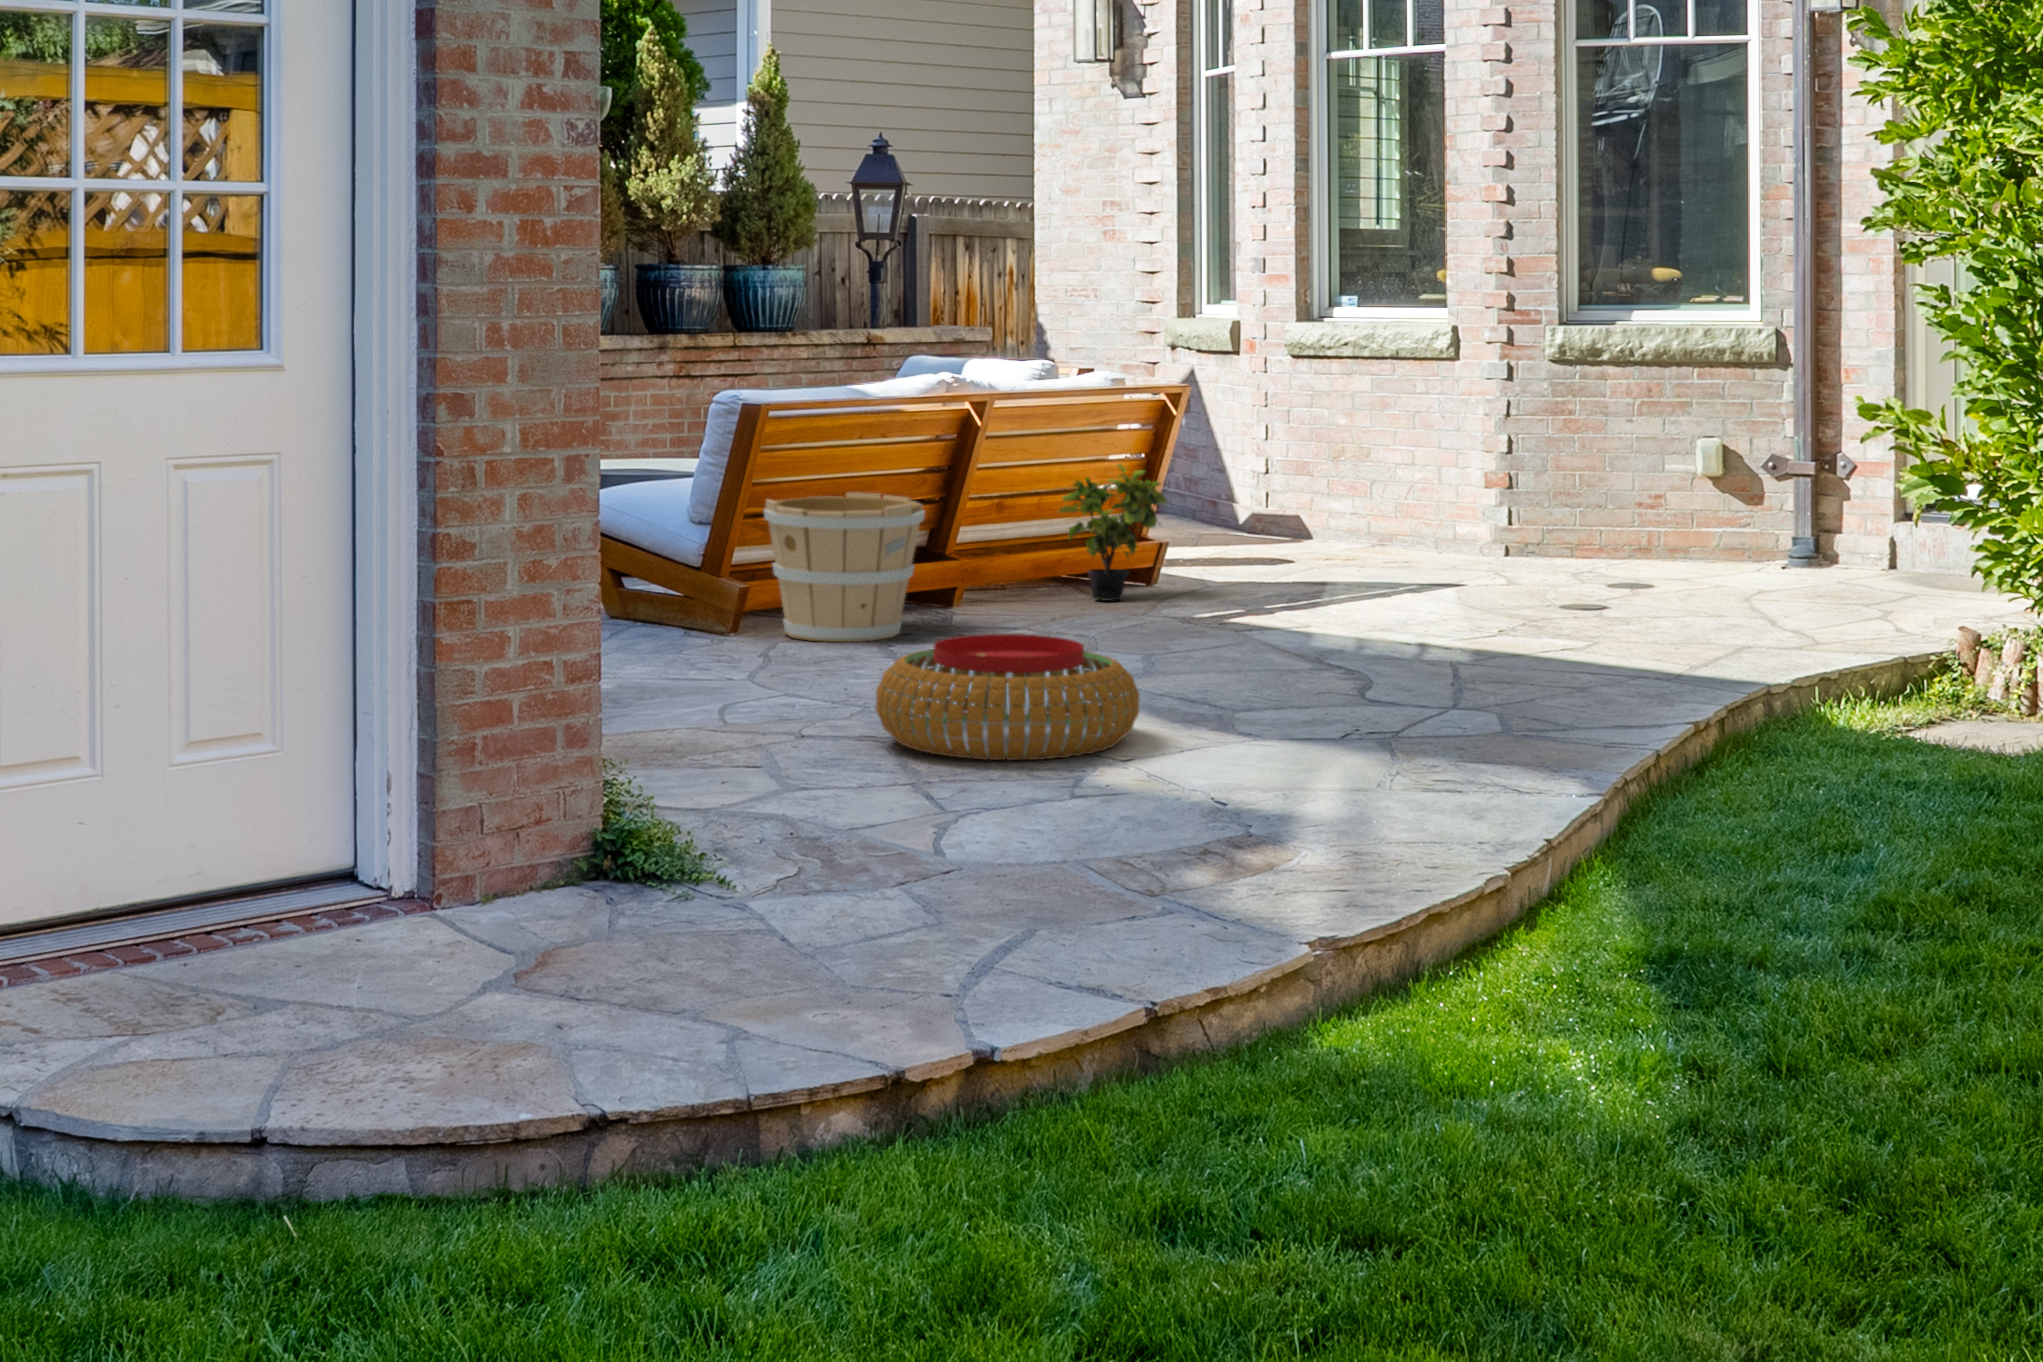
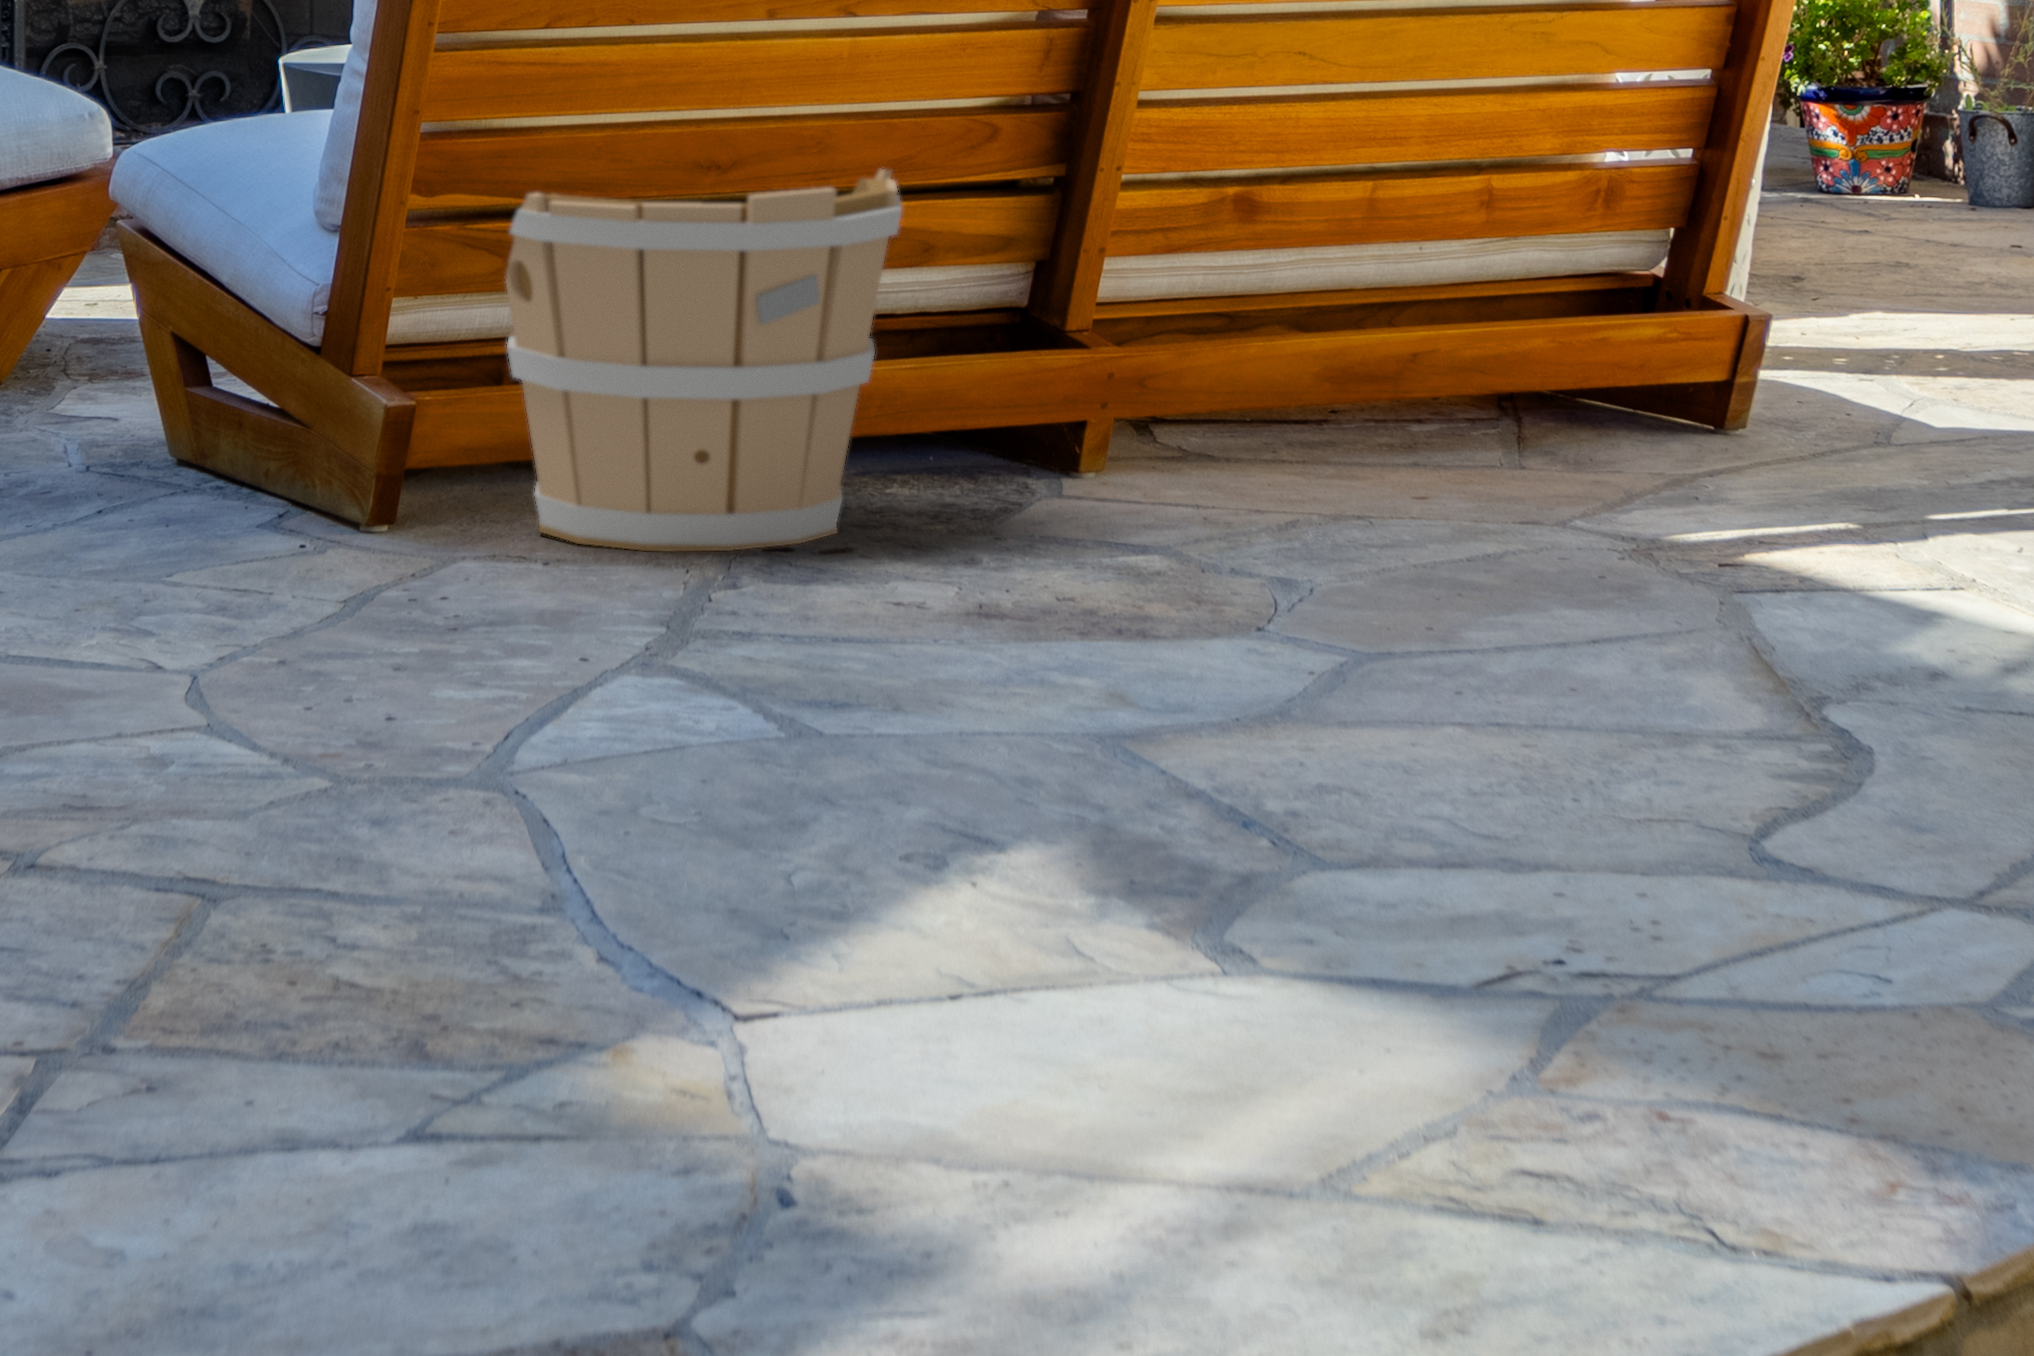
potted plant: present [1058,464,1167,601] -> none [1408,95,1696,470]
pouf: present [876,634,1139,760] -> none [174,563,911,926]

